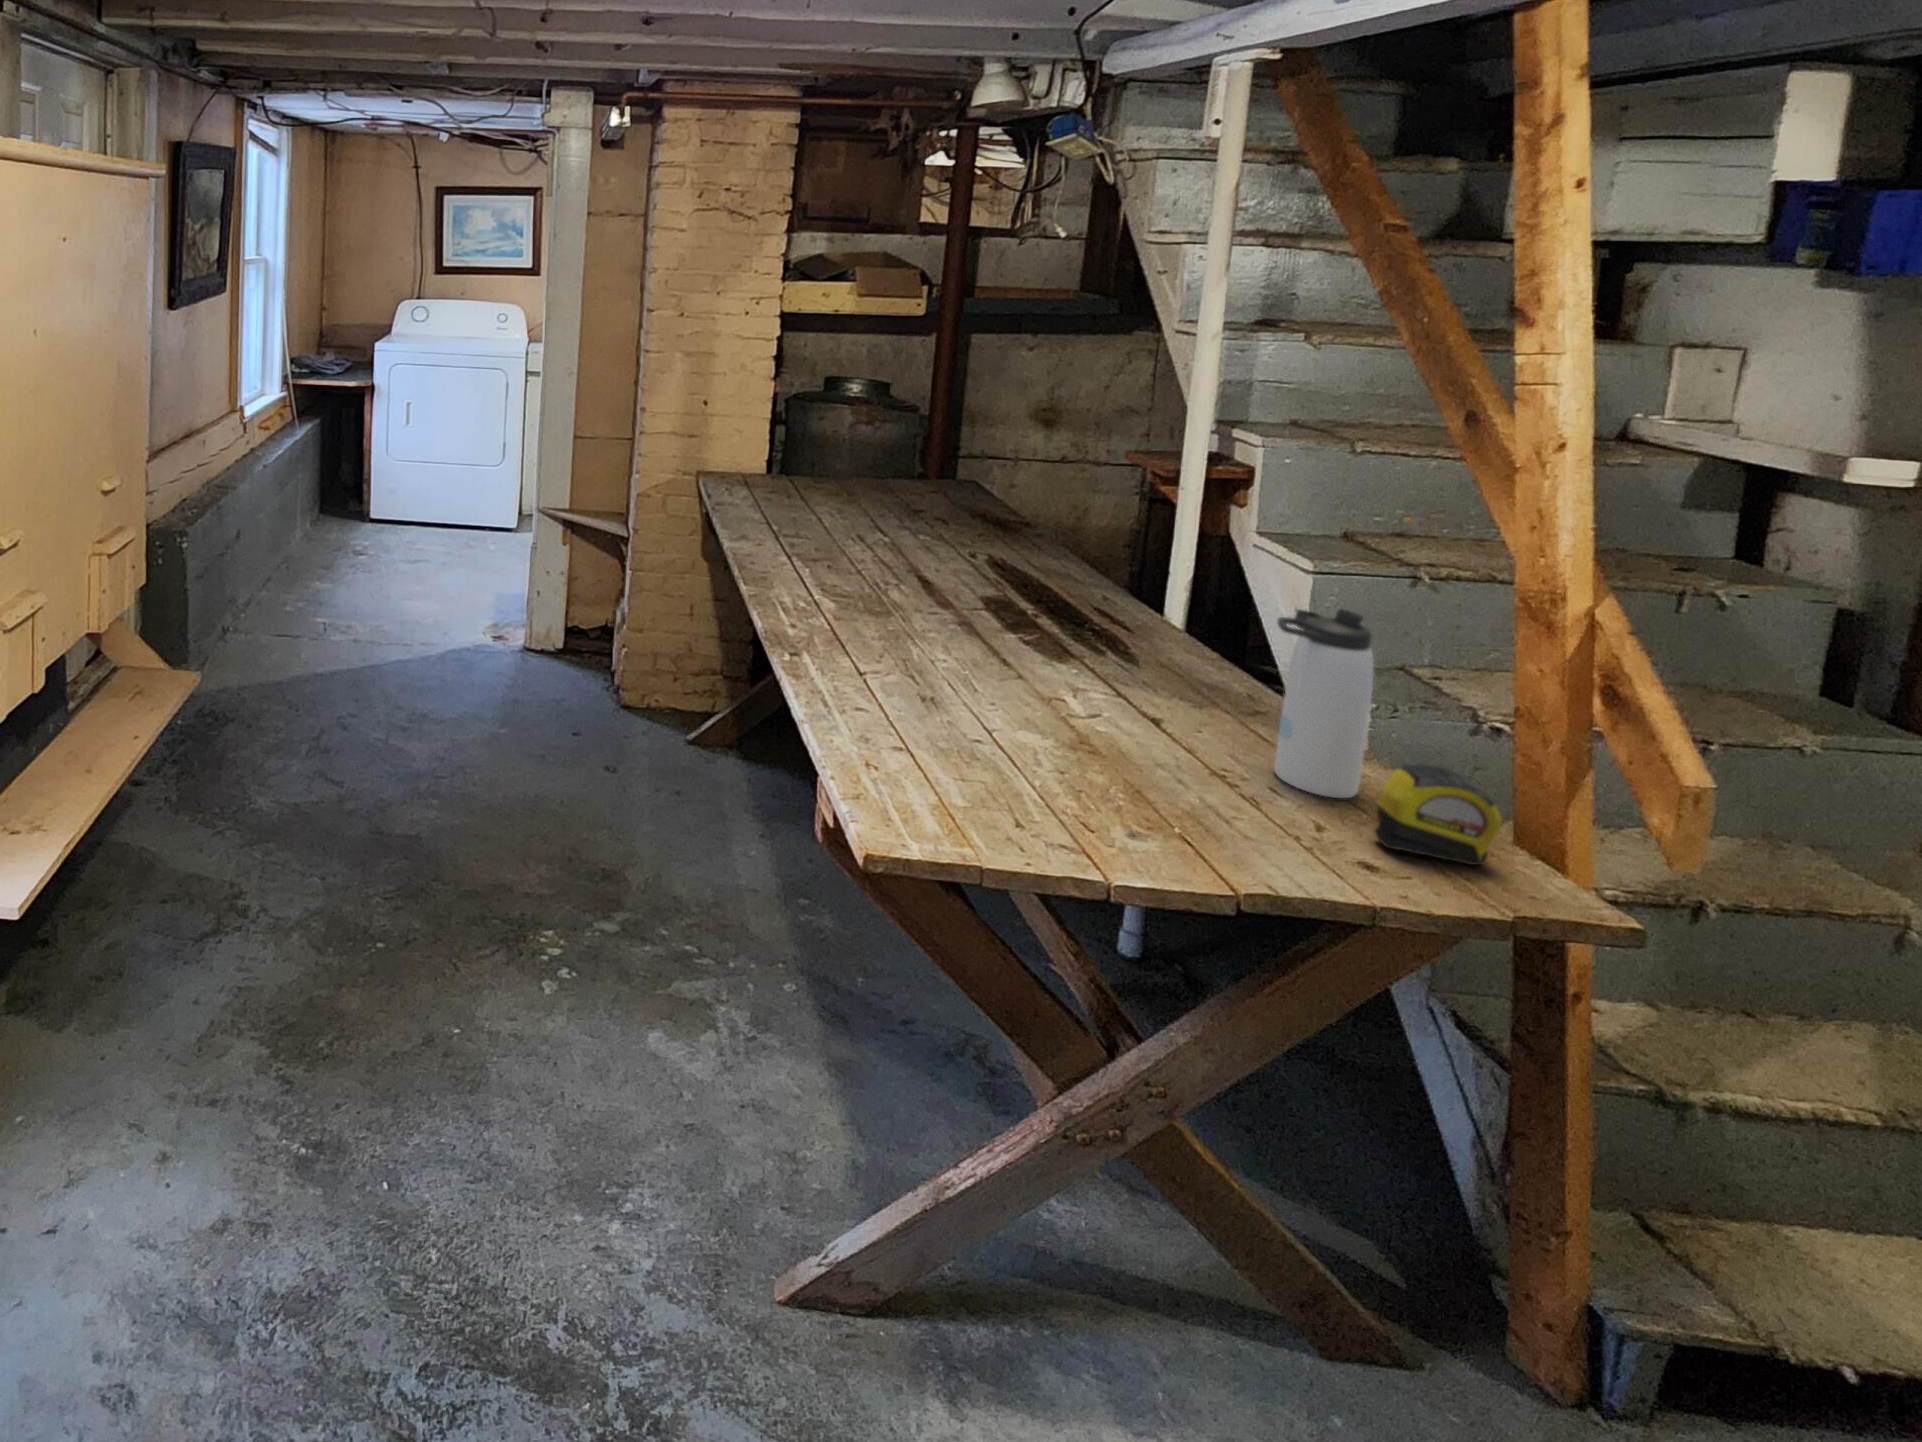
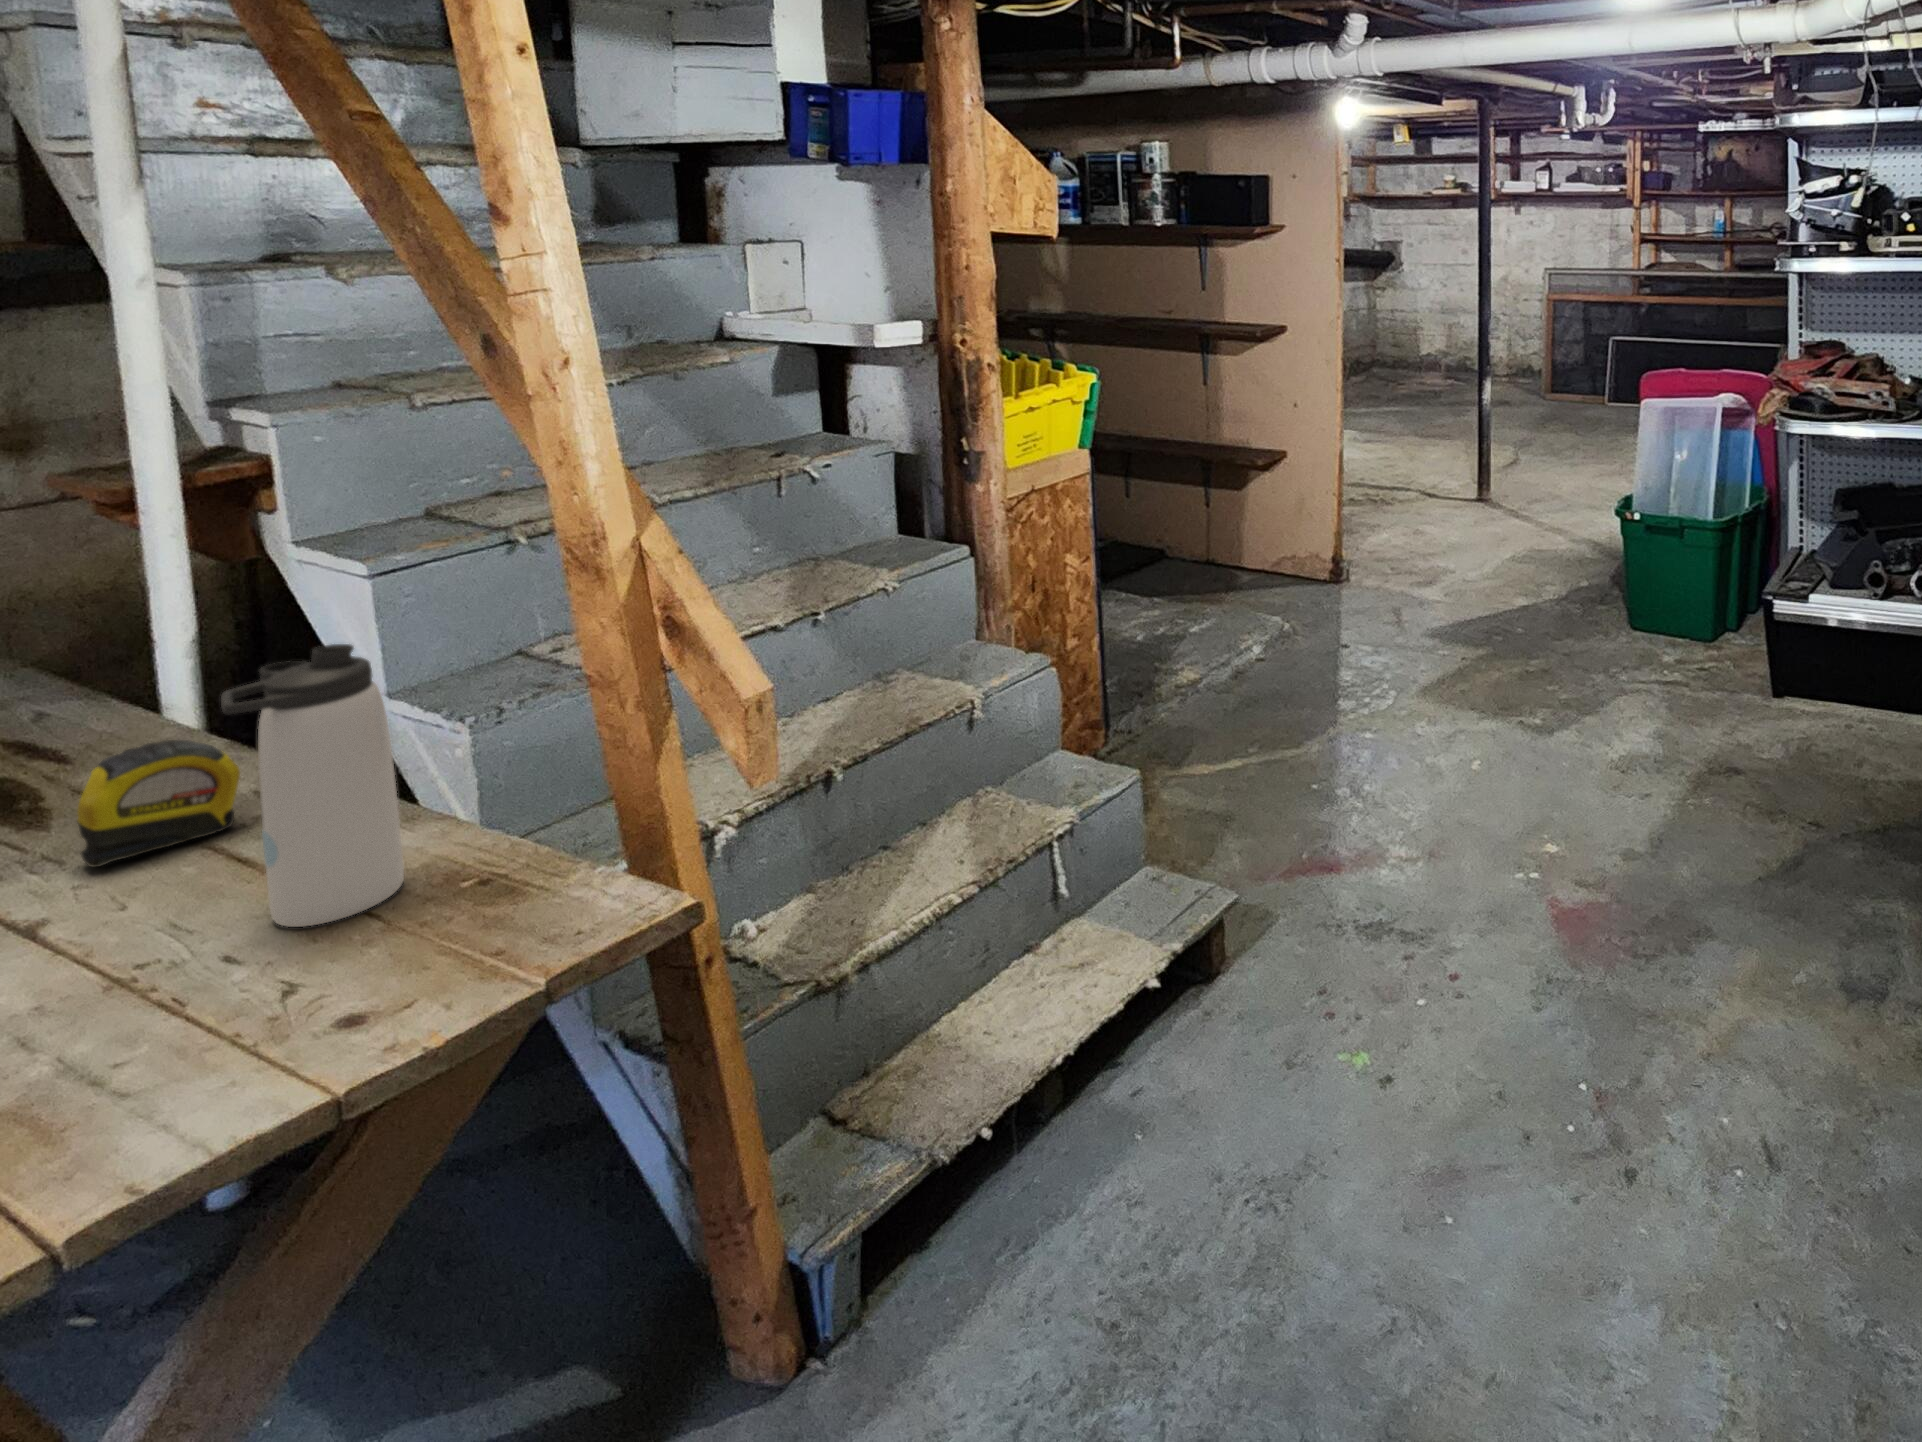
tape measure: present [1374,764,1502,865] -> present [77,740,240,867]

